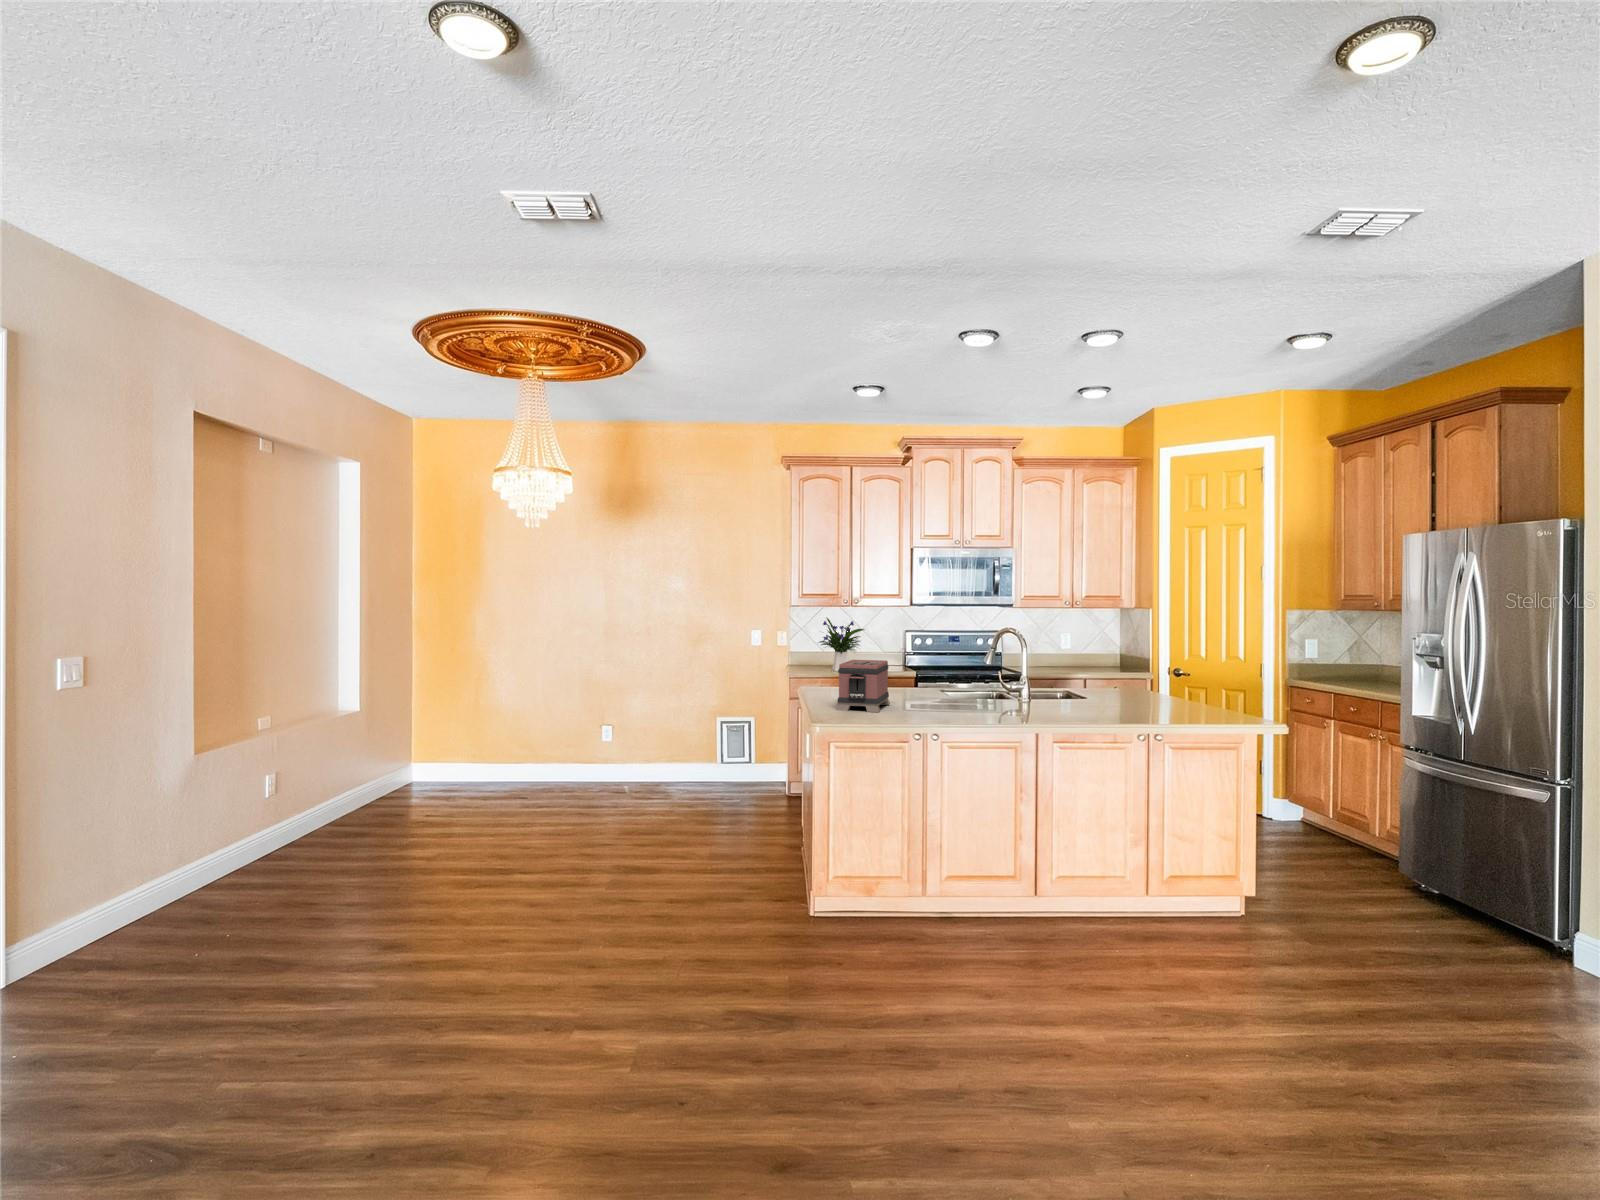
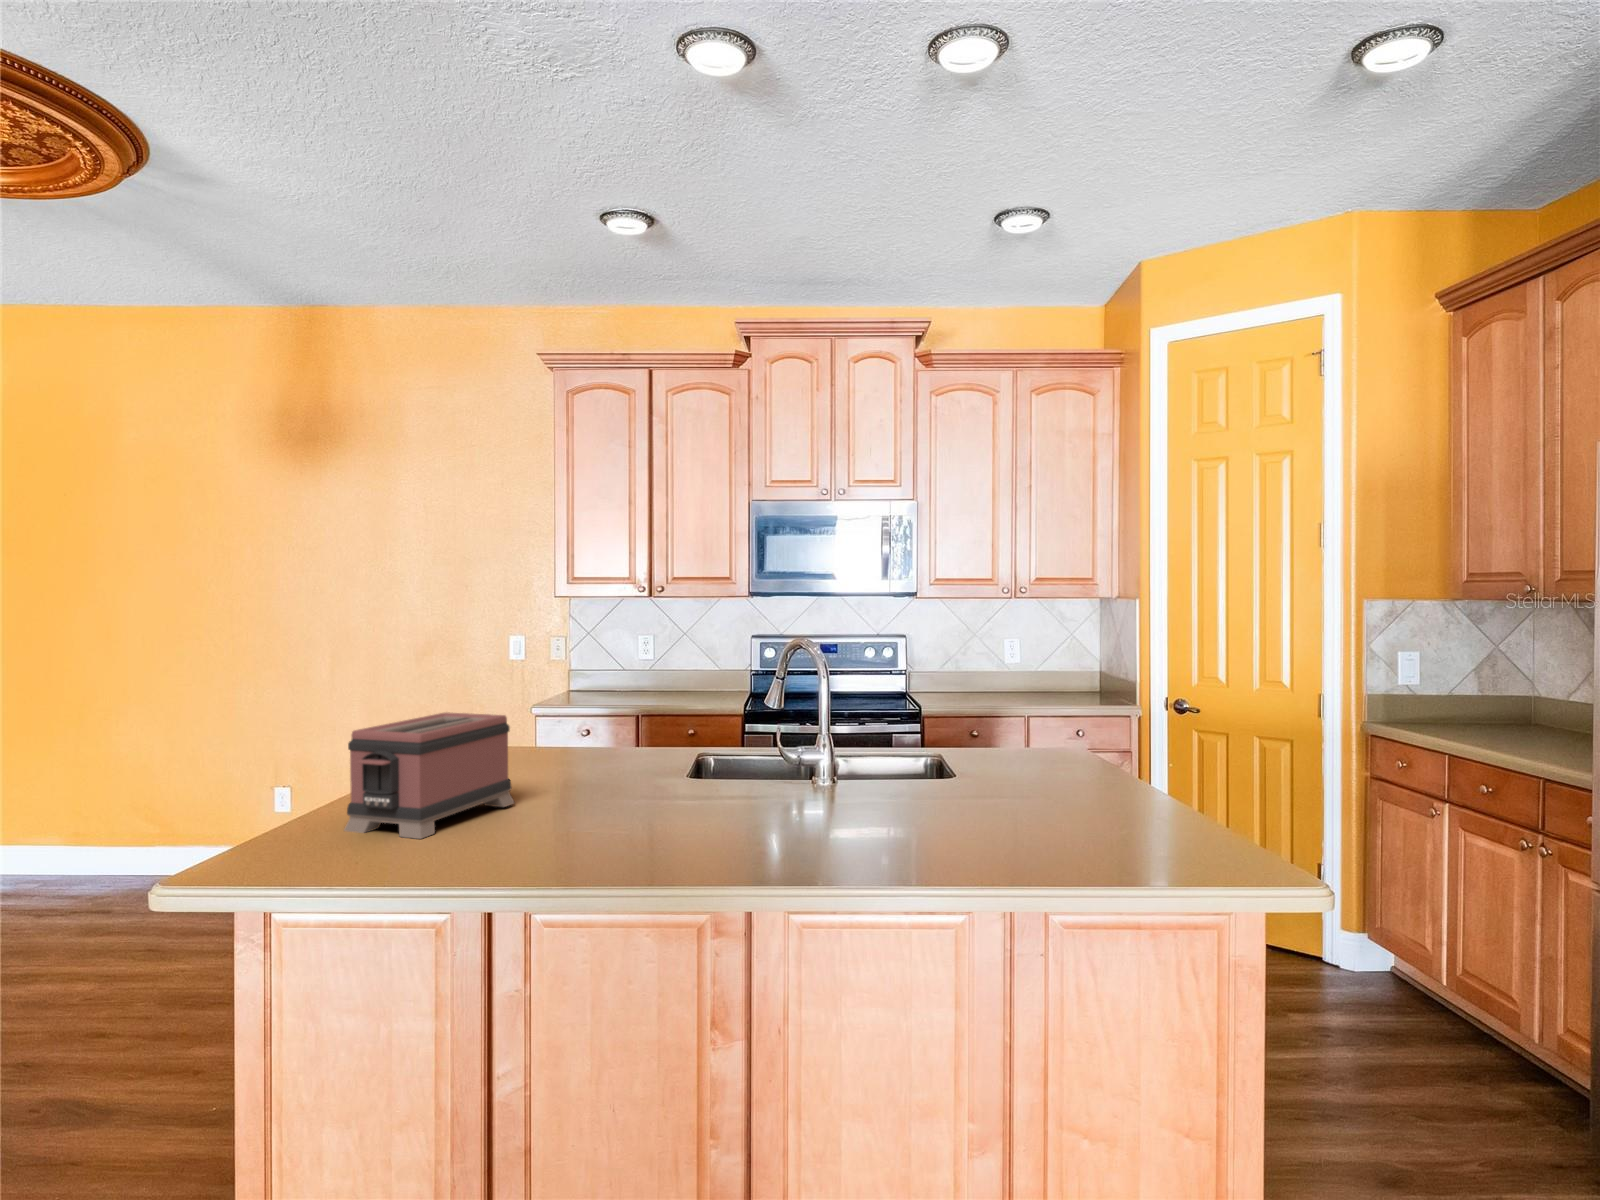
flower arrangement: present [820,618,865,671] -> none [611,616,691,702]

